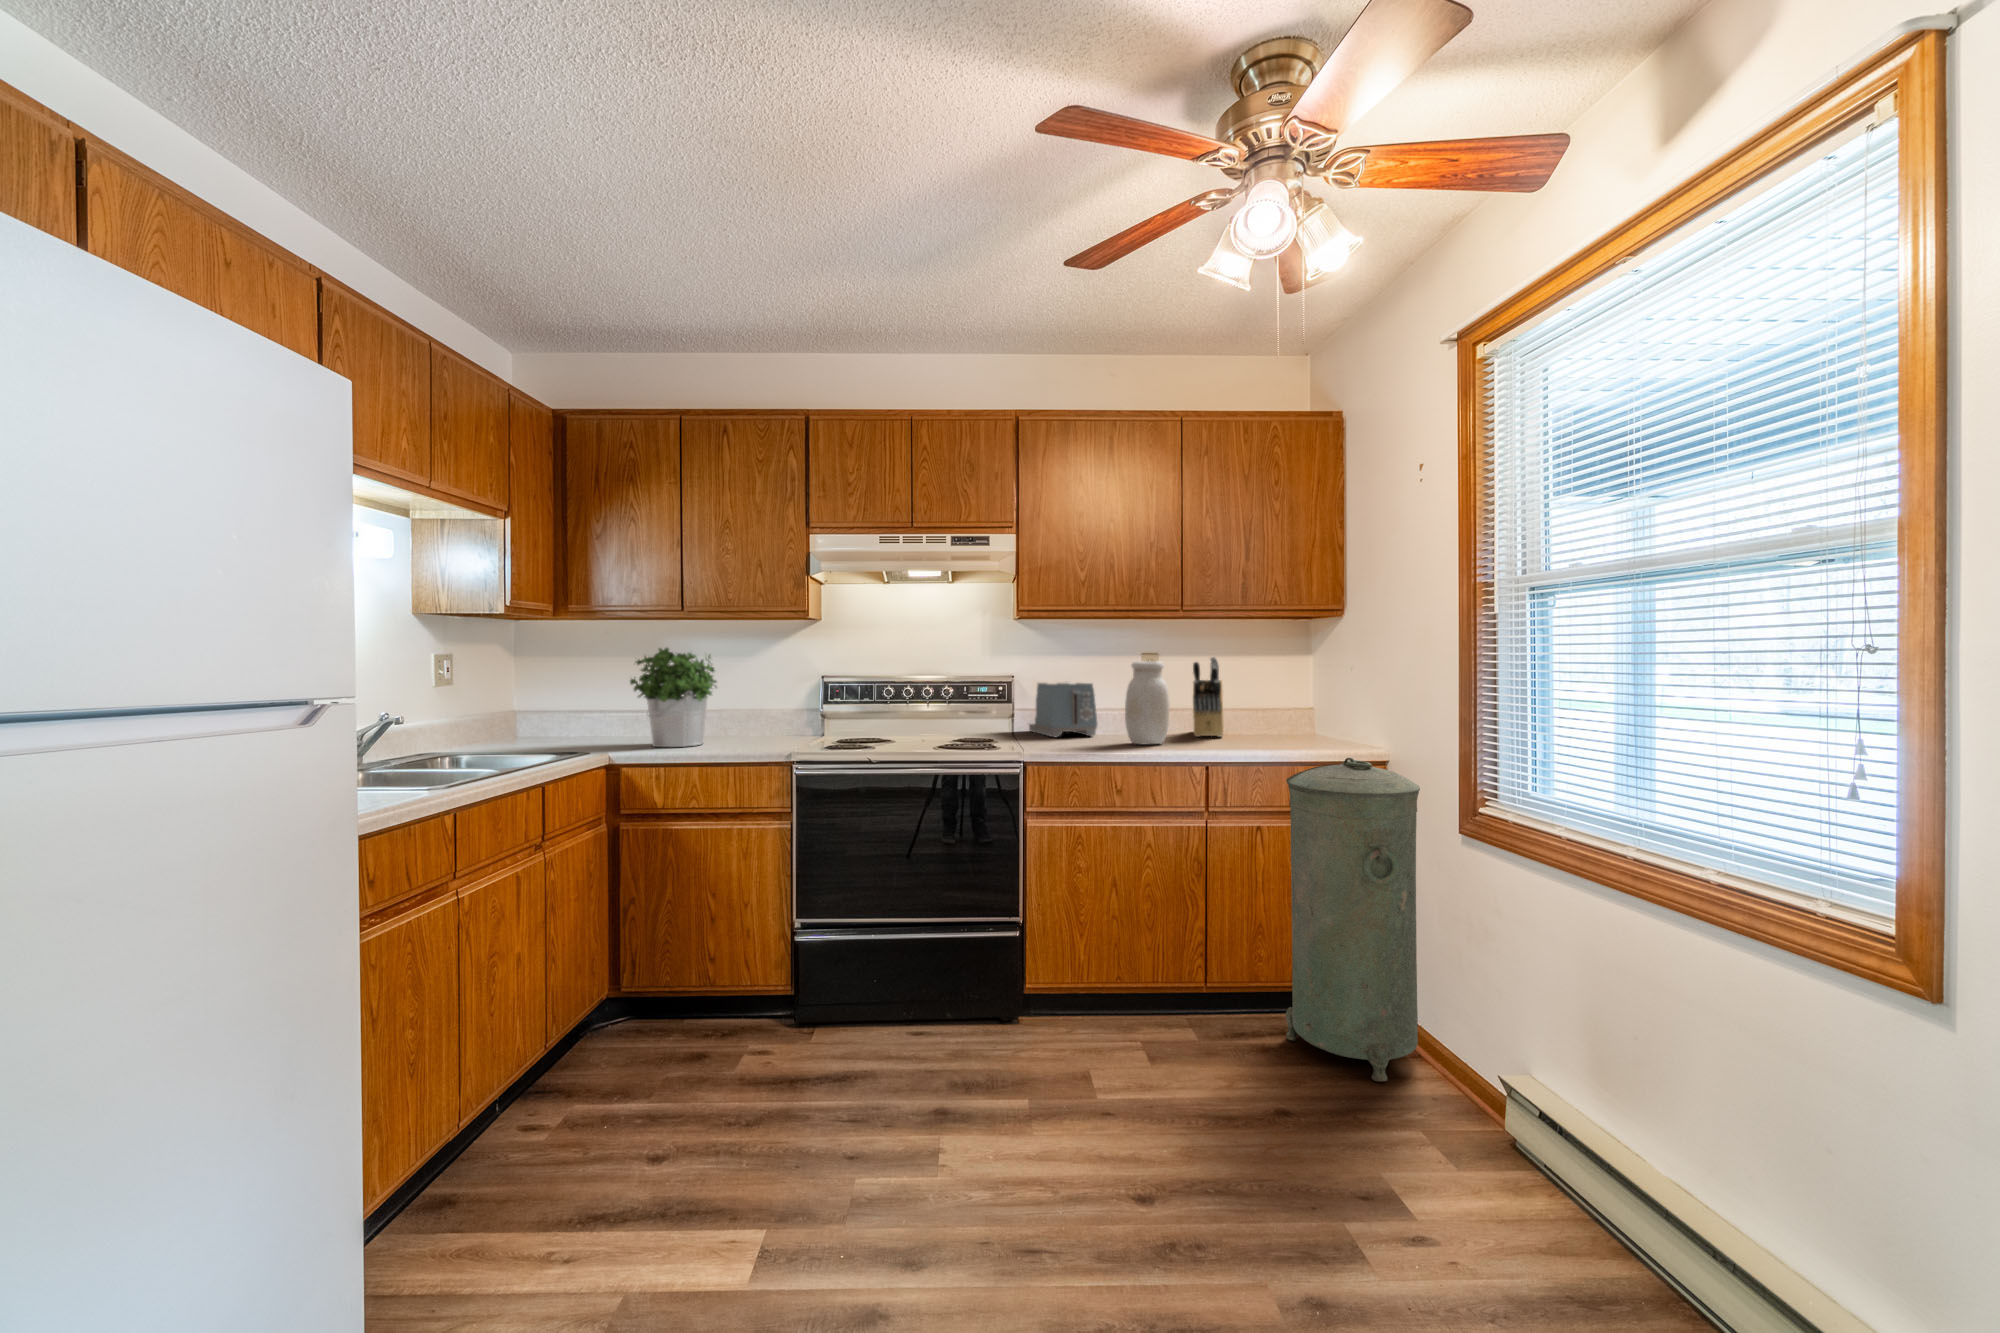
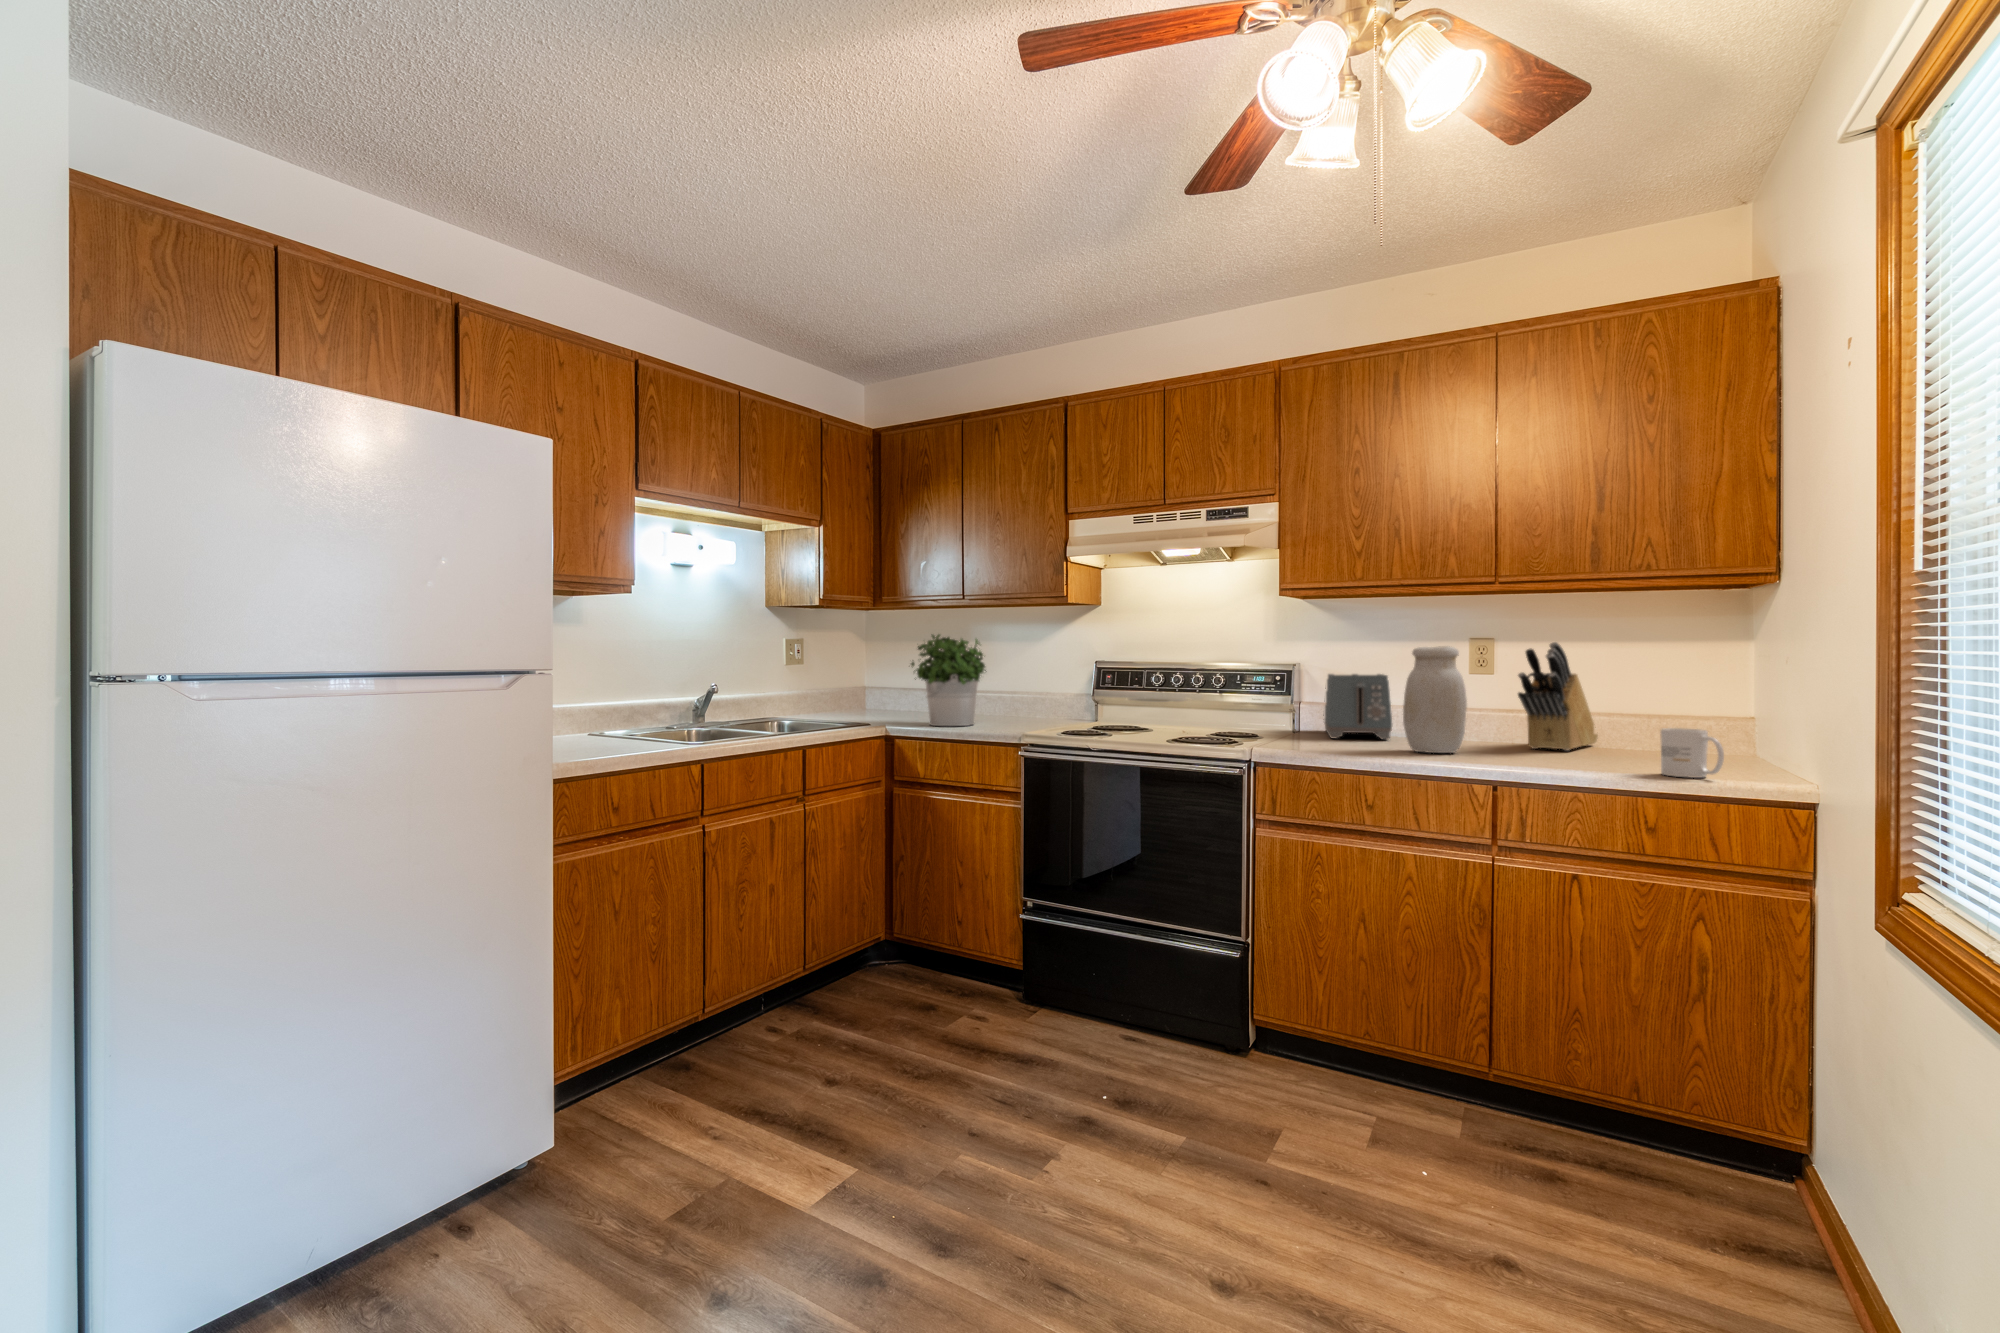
mug: none [1305,717,1344,751] -> present [1660,728,1724,778]
trash can: present [1286,758,1420,1081] -> none [1583,788,1816,1277]

